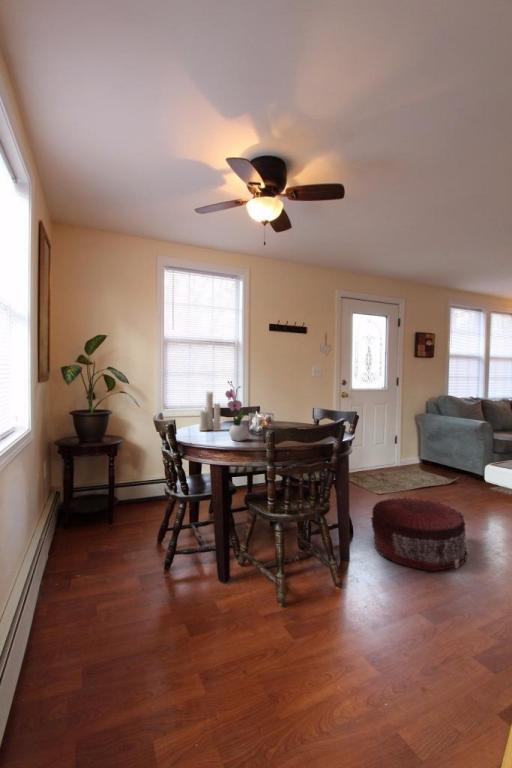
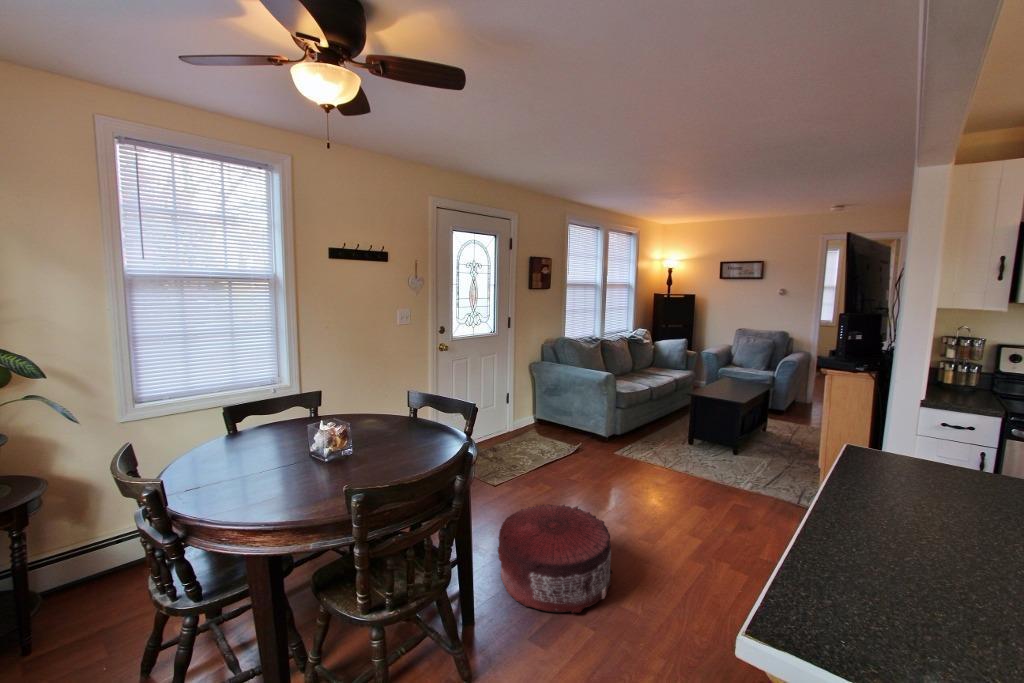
flower arrangement: present [225,381,249,441] -> none [265,397,318,500]
candle: present [199,391,221,431] -> none [213,385,257,472]

